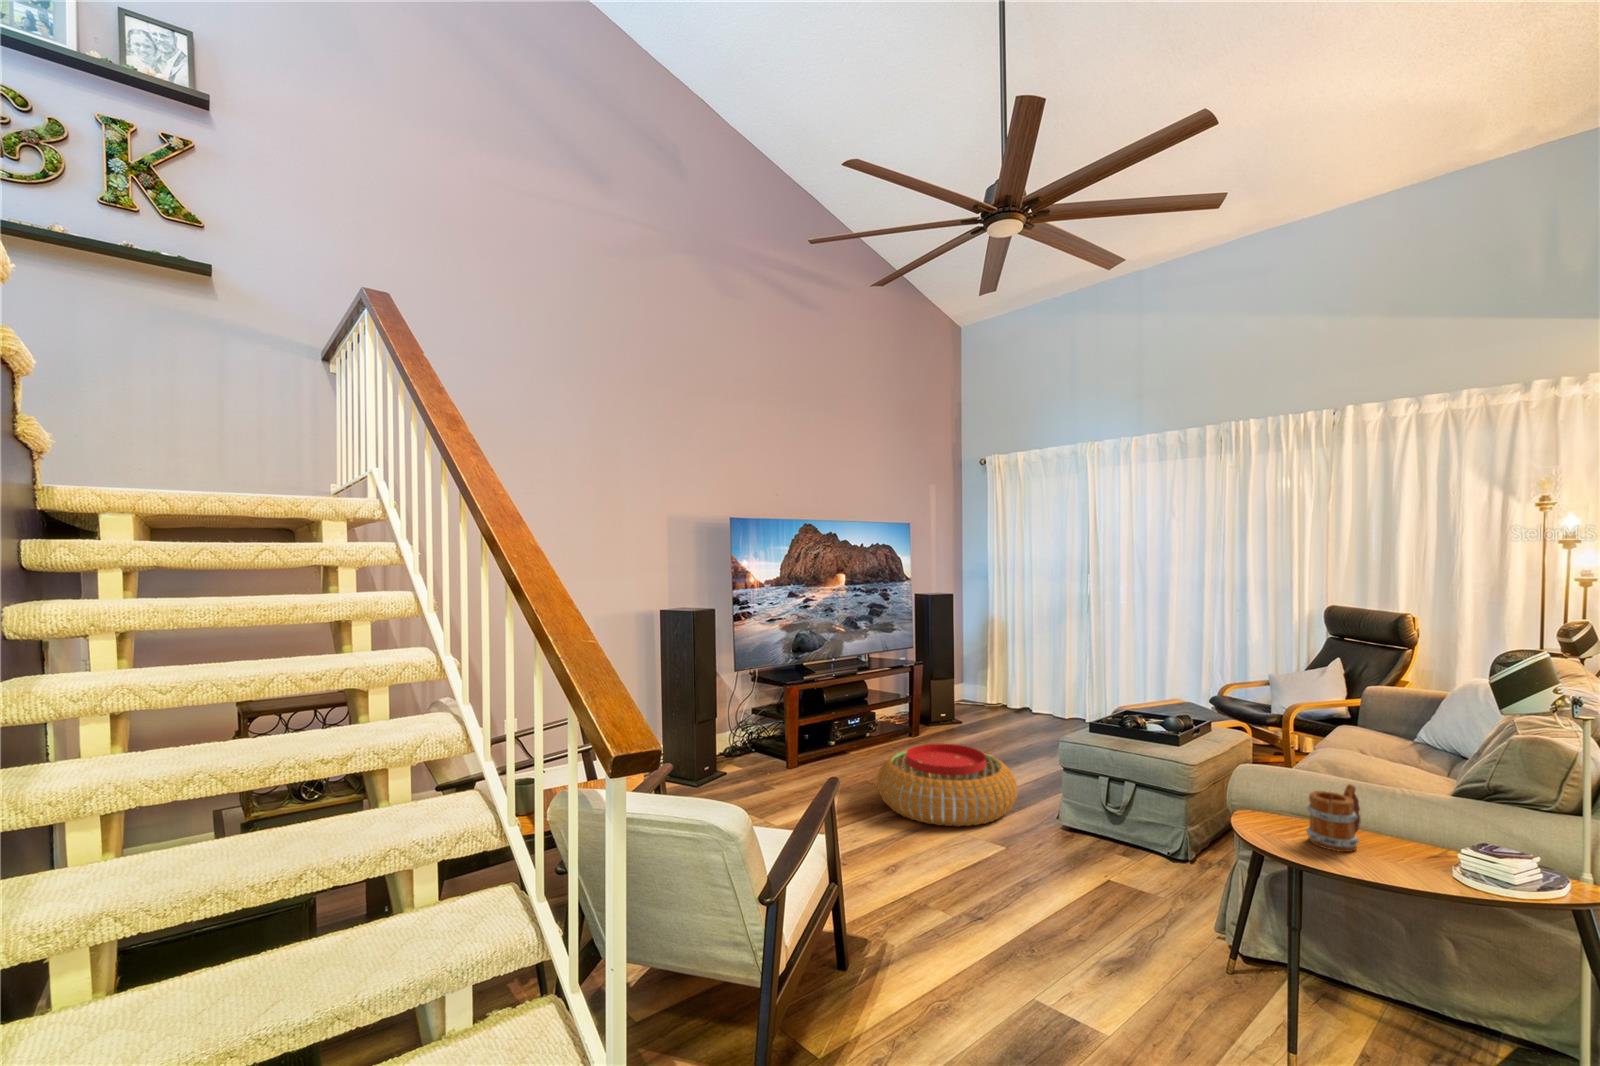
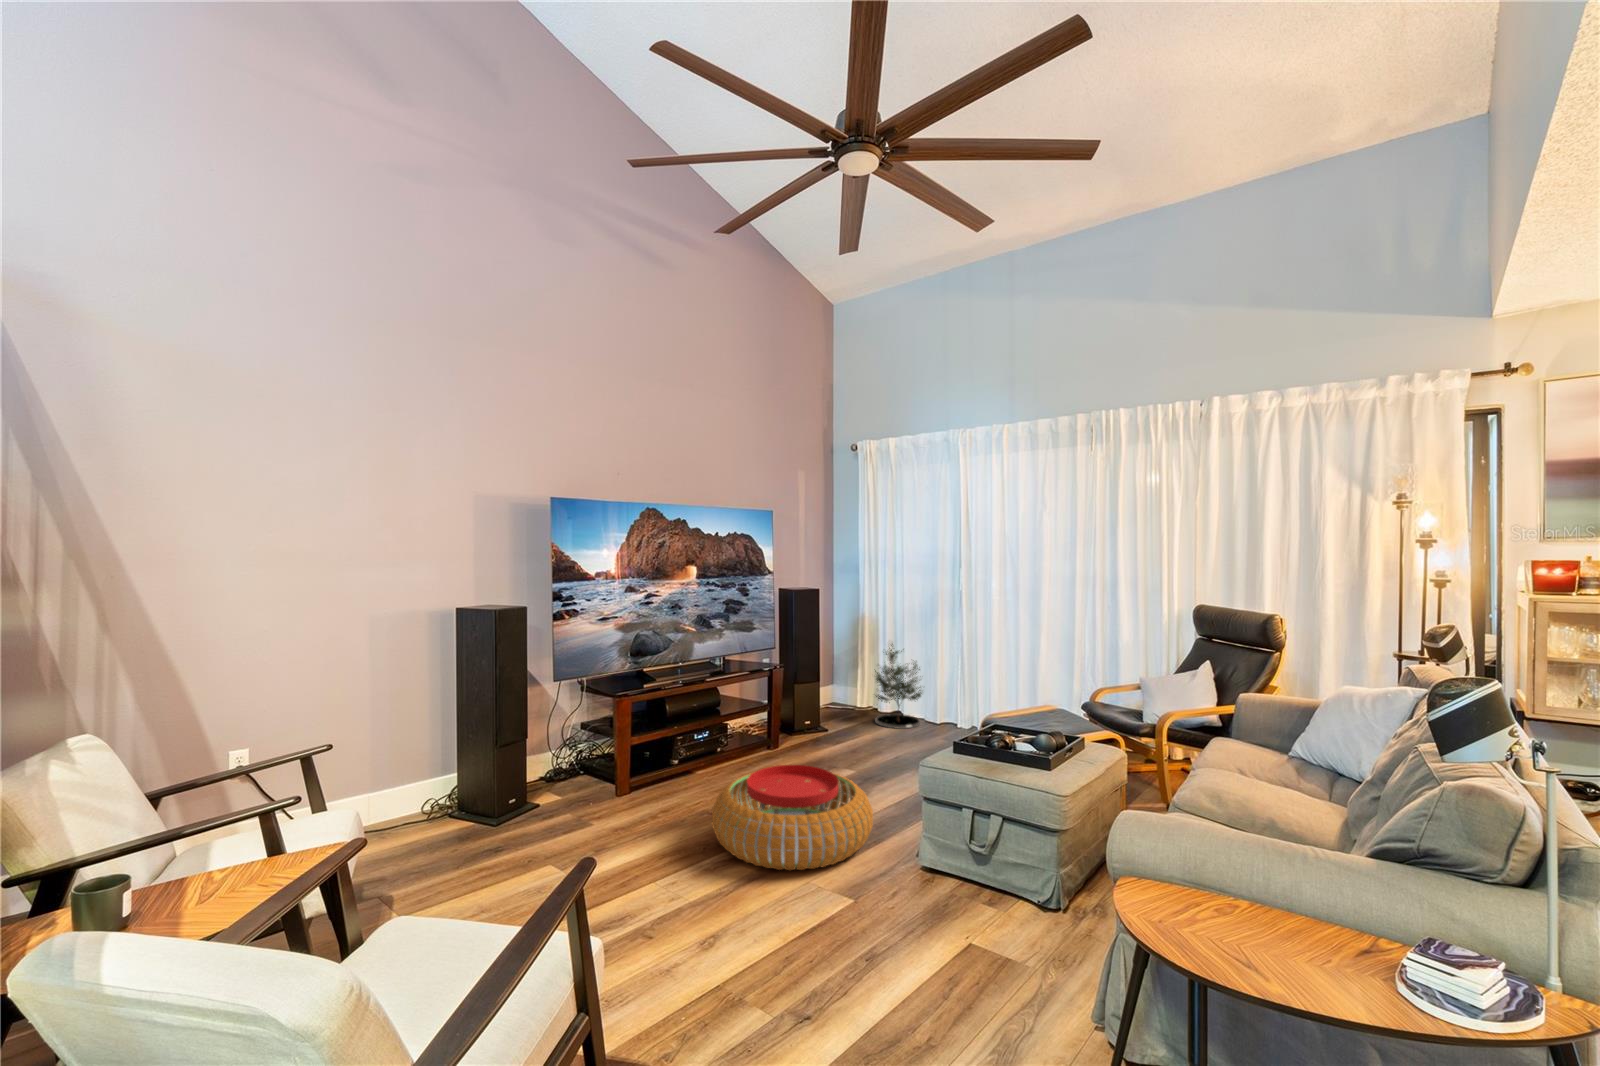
potted tree: none [1003,640,1056,724] -> present [875,644,922,729]
mug: present [1306,784,1360,852] -> none [1218,852,1287,952]

